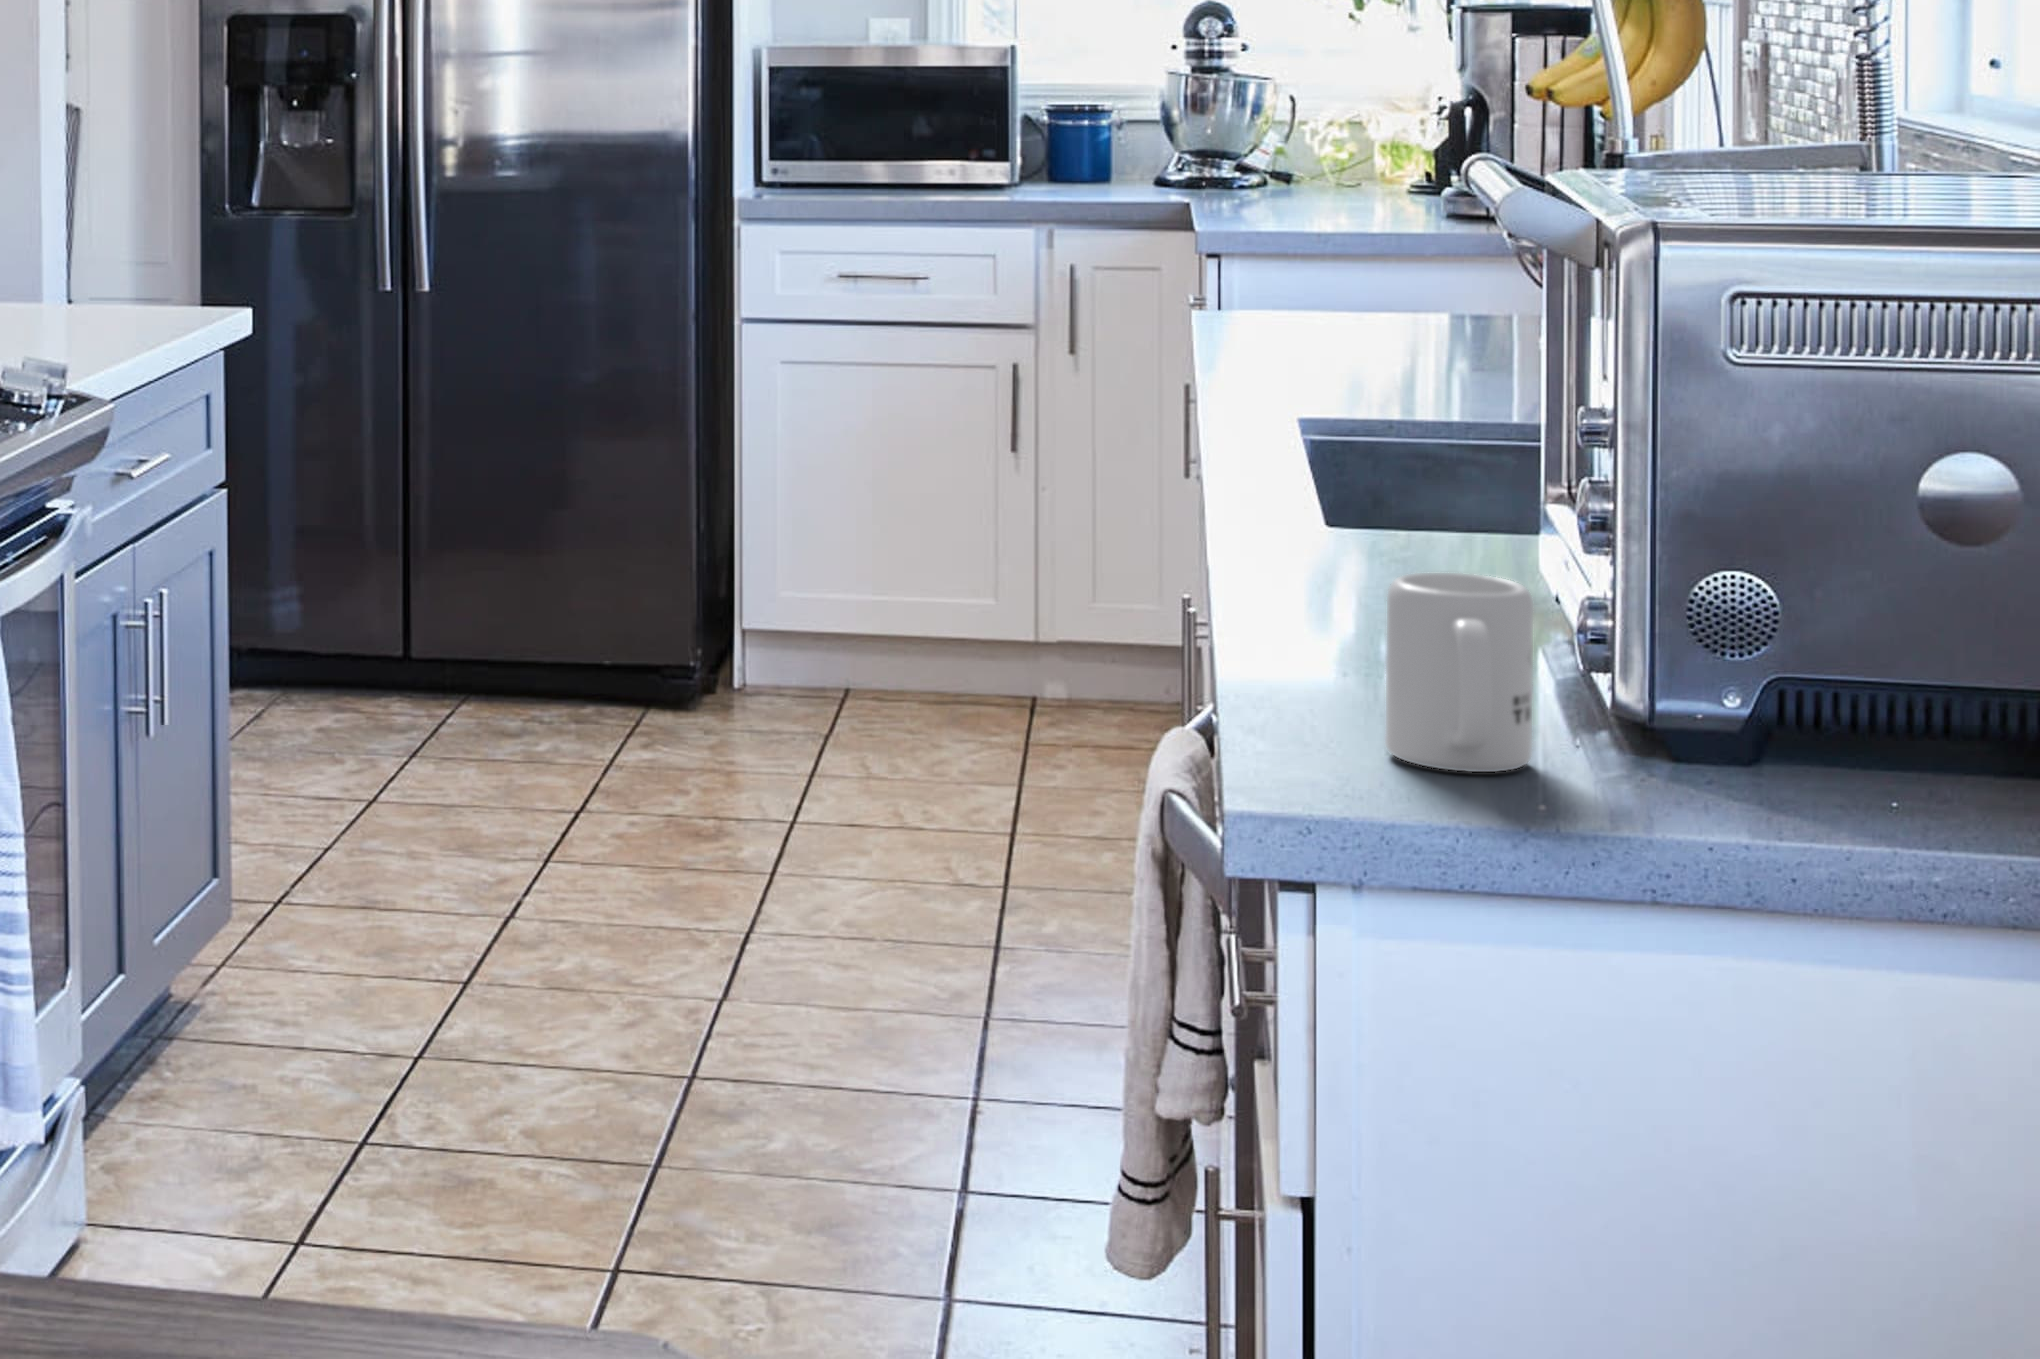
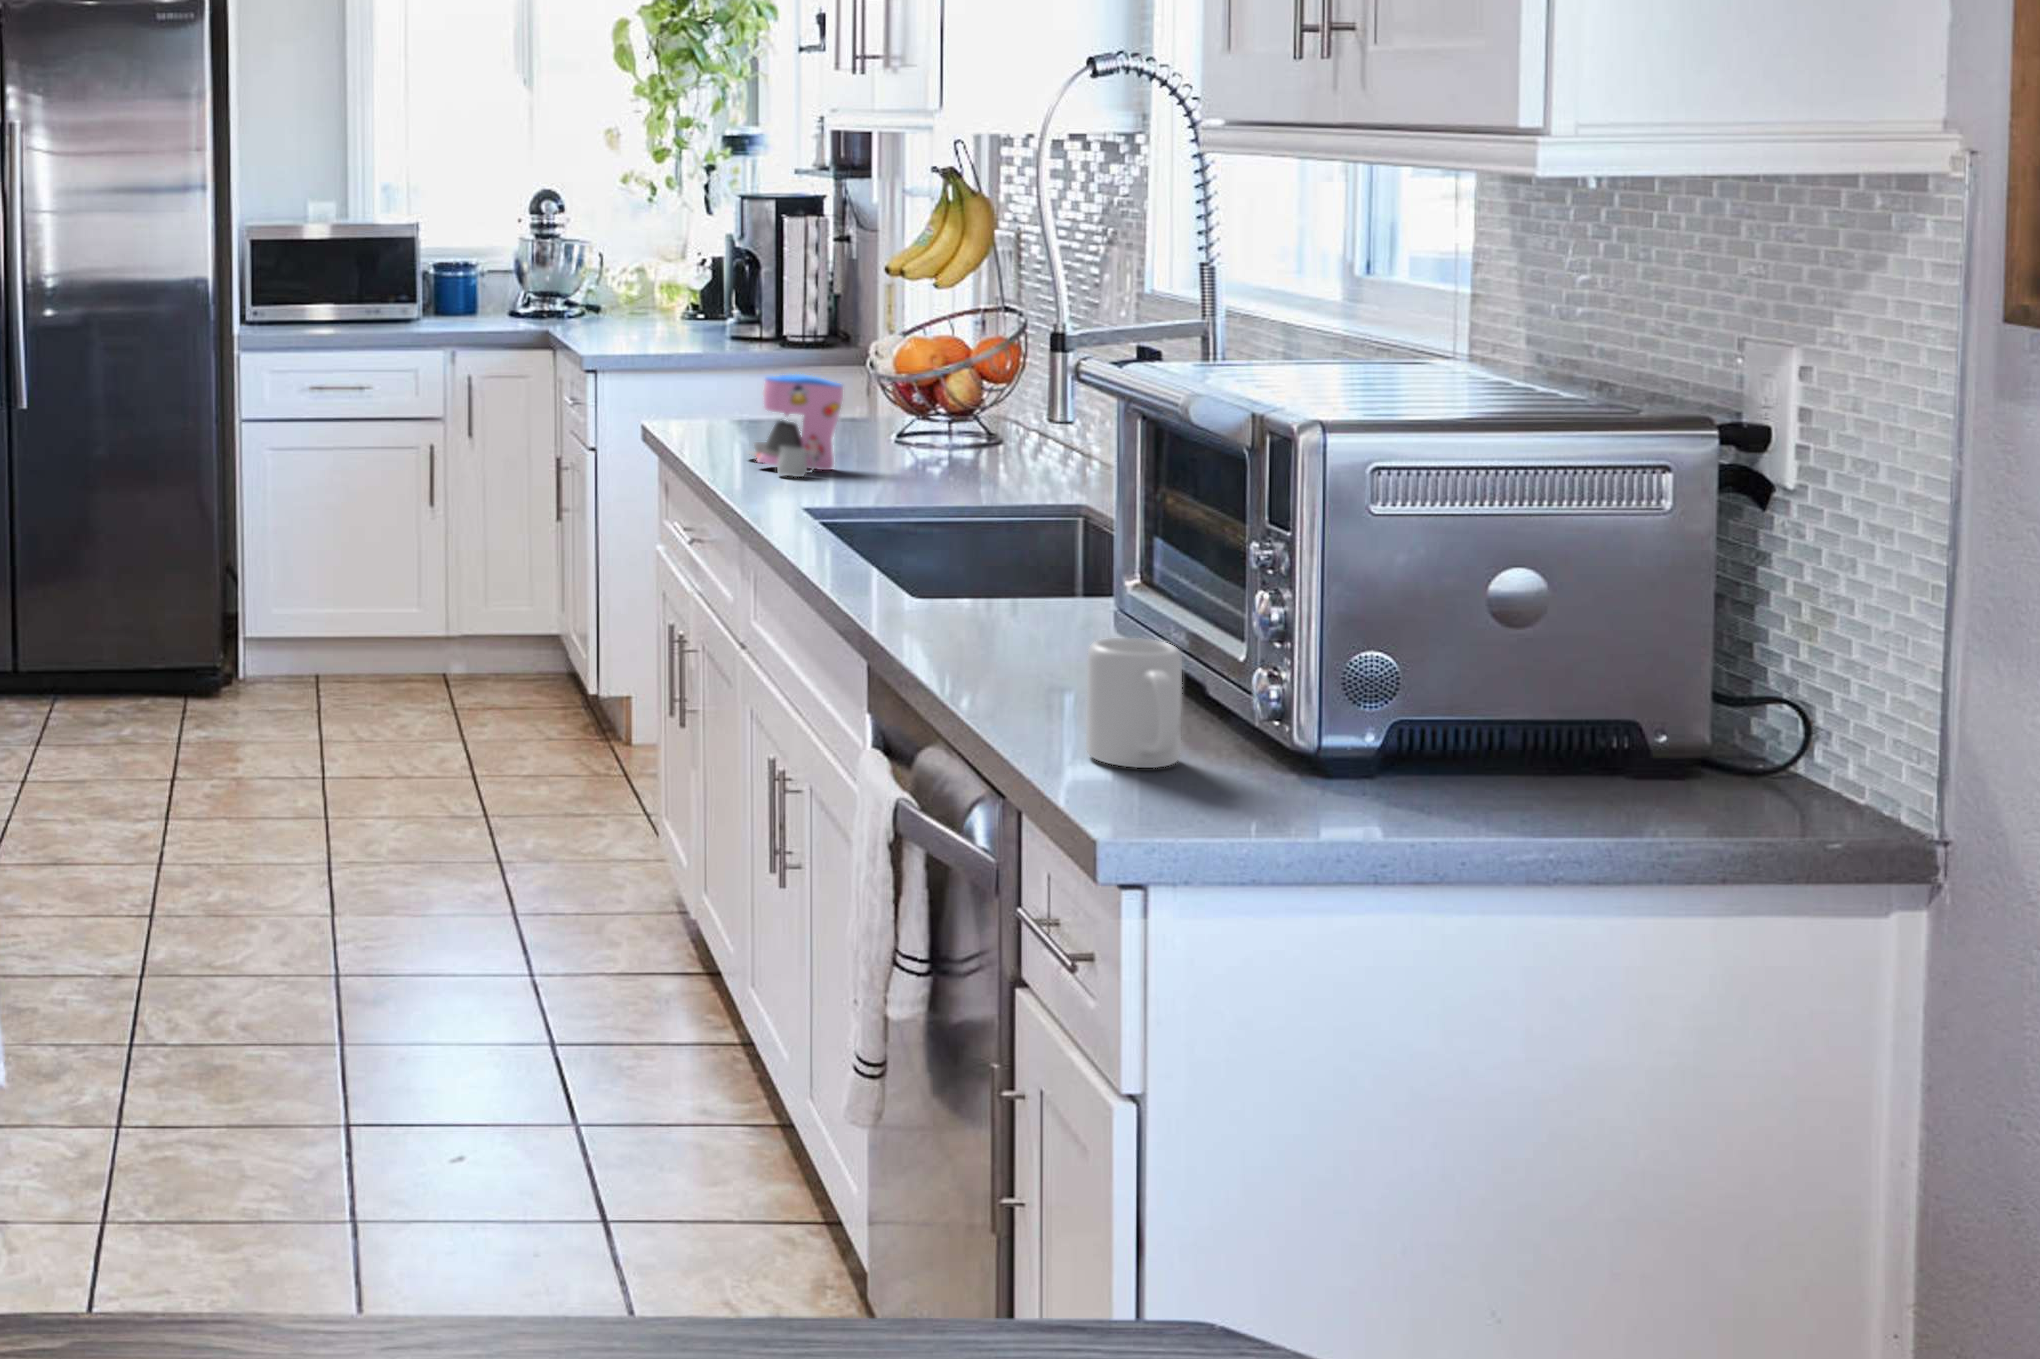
coffee maker: none [1322,242,1460,390] -> present [749,374,843,477]

